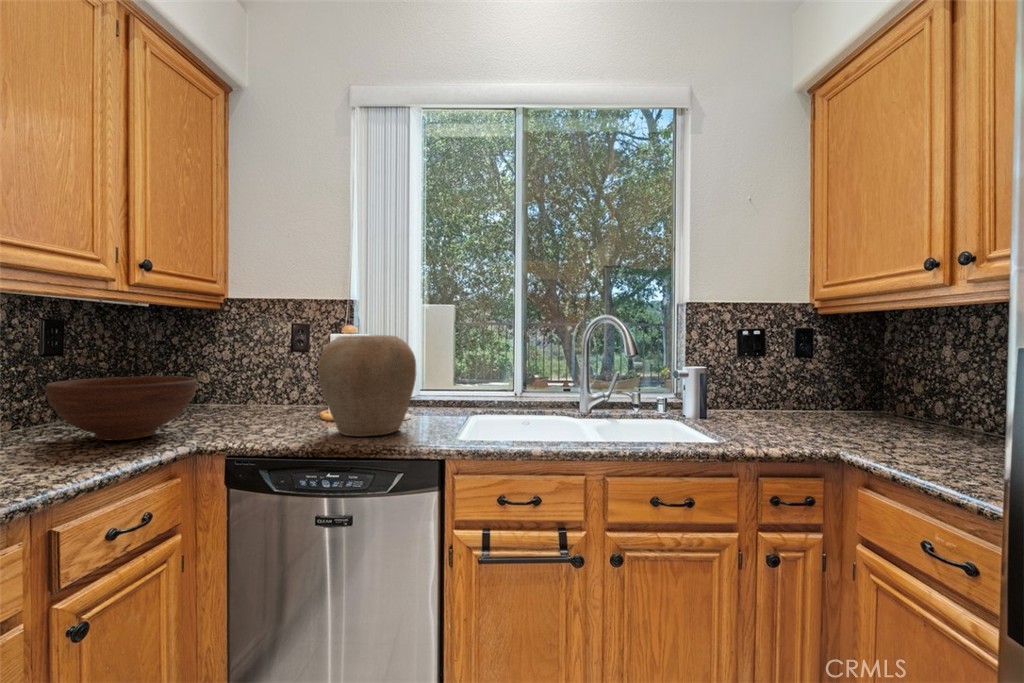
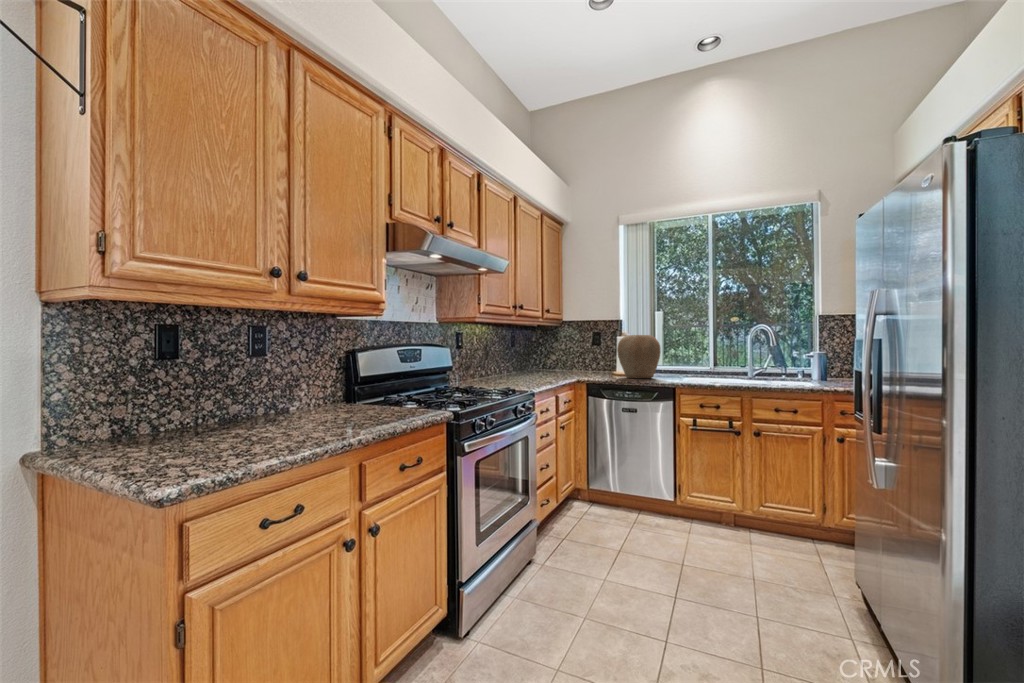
fruit bowl: present [45,376,197,441] -> none [520,354,568,376]

